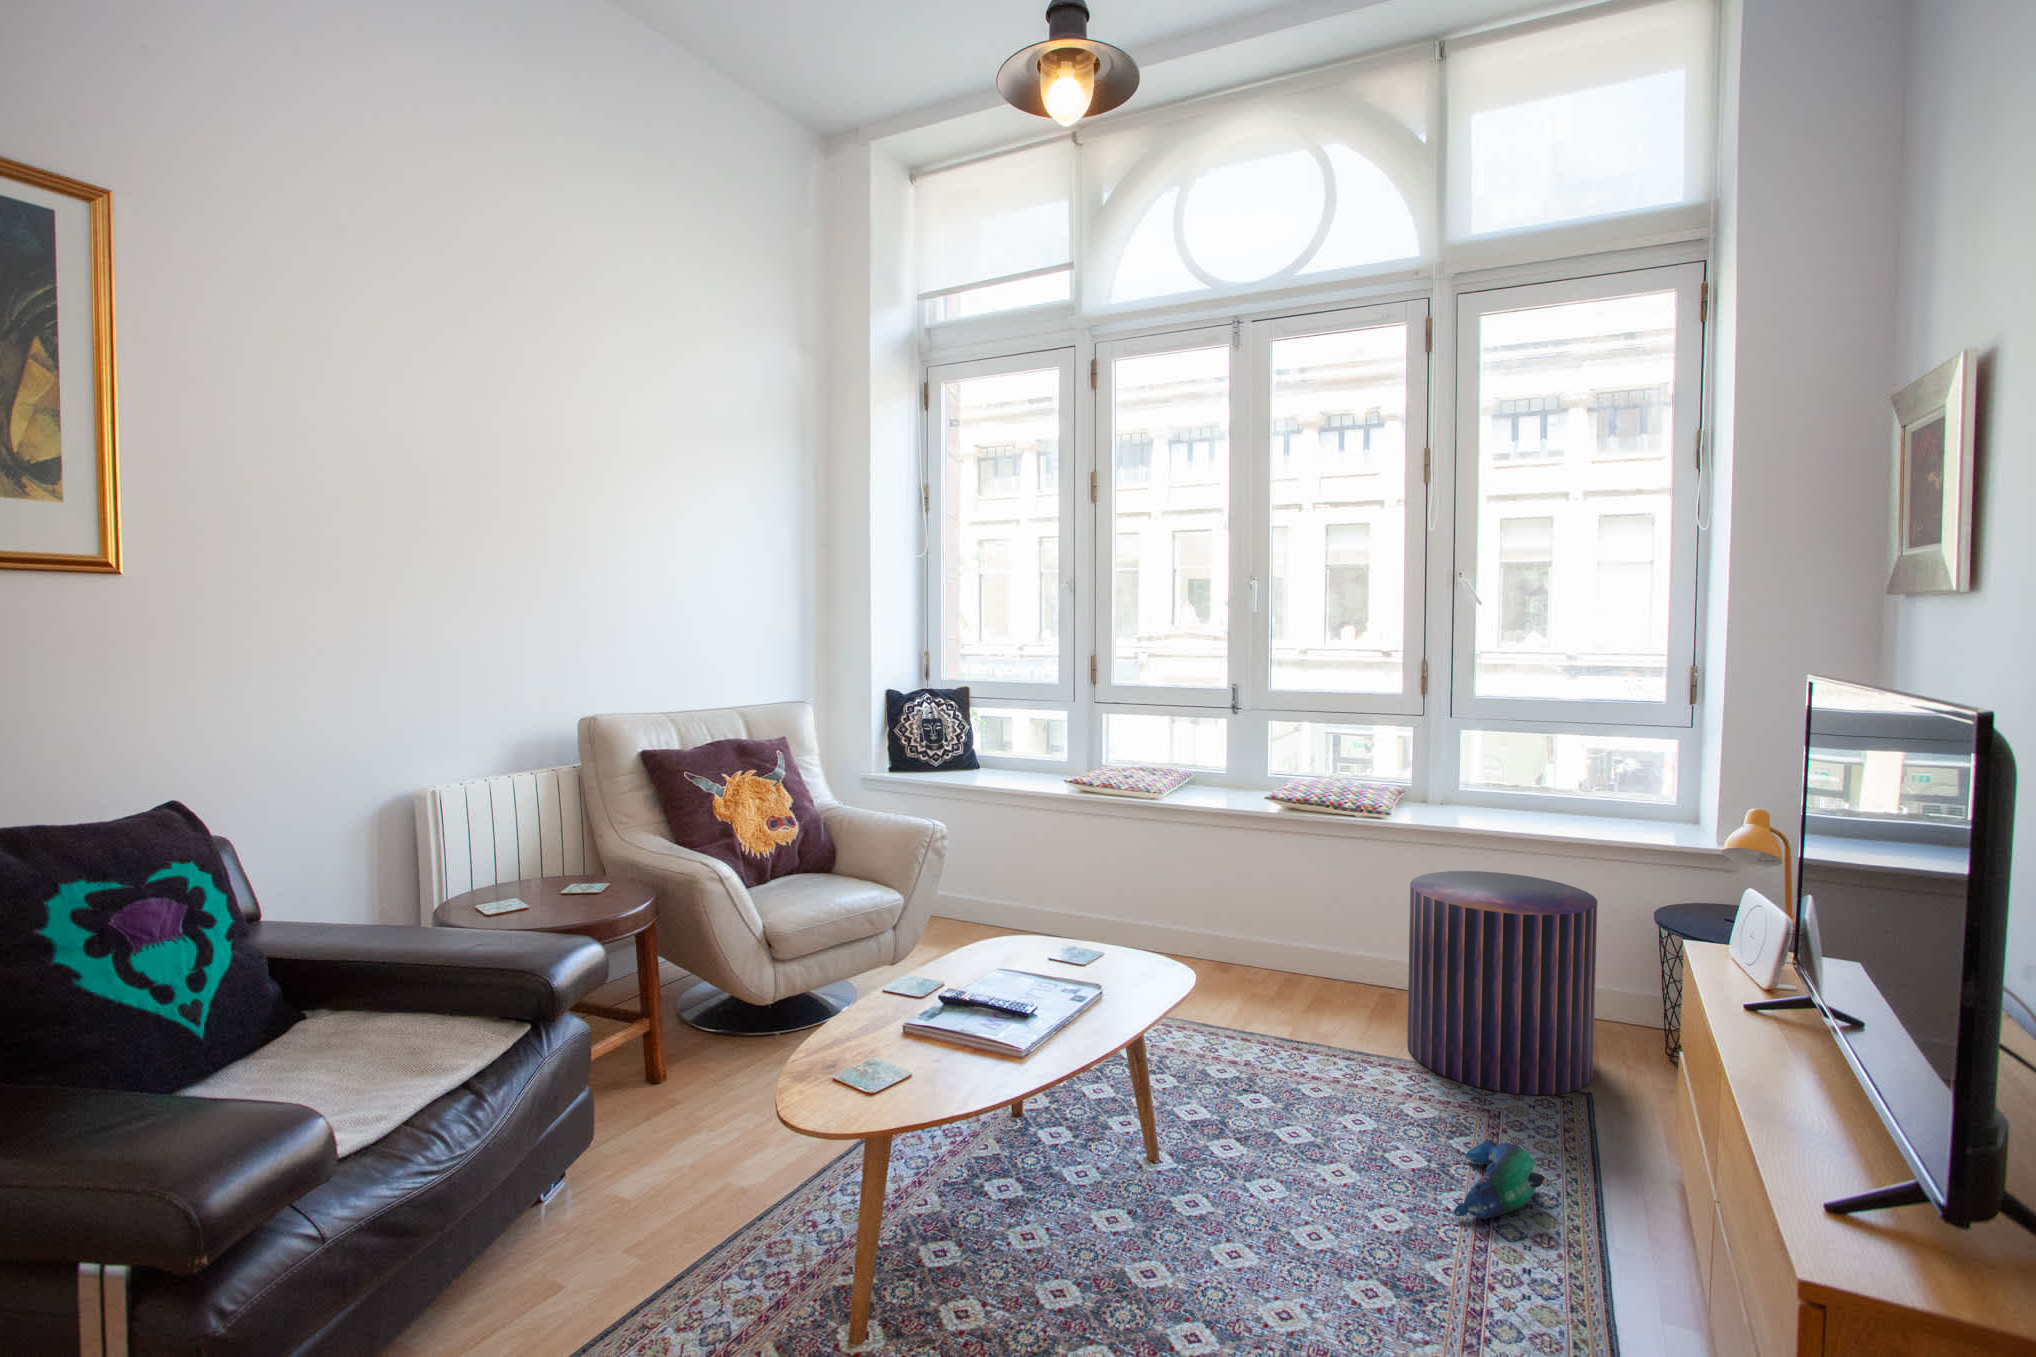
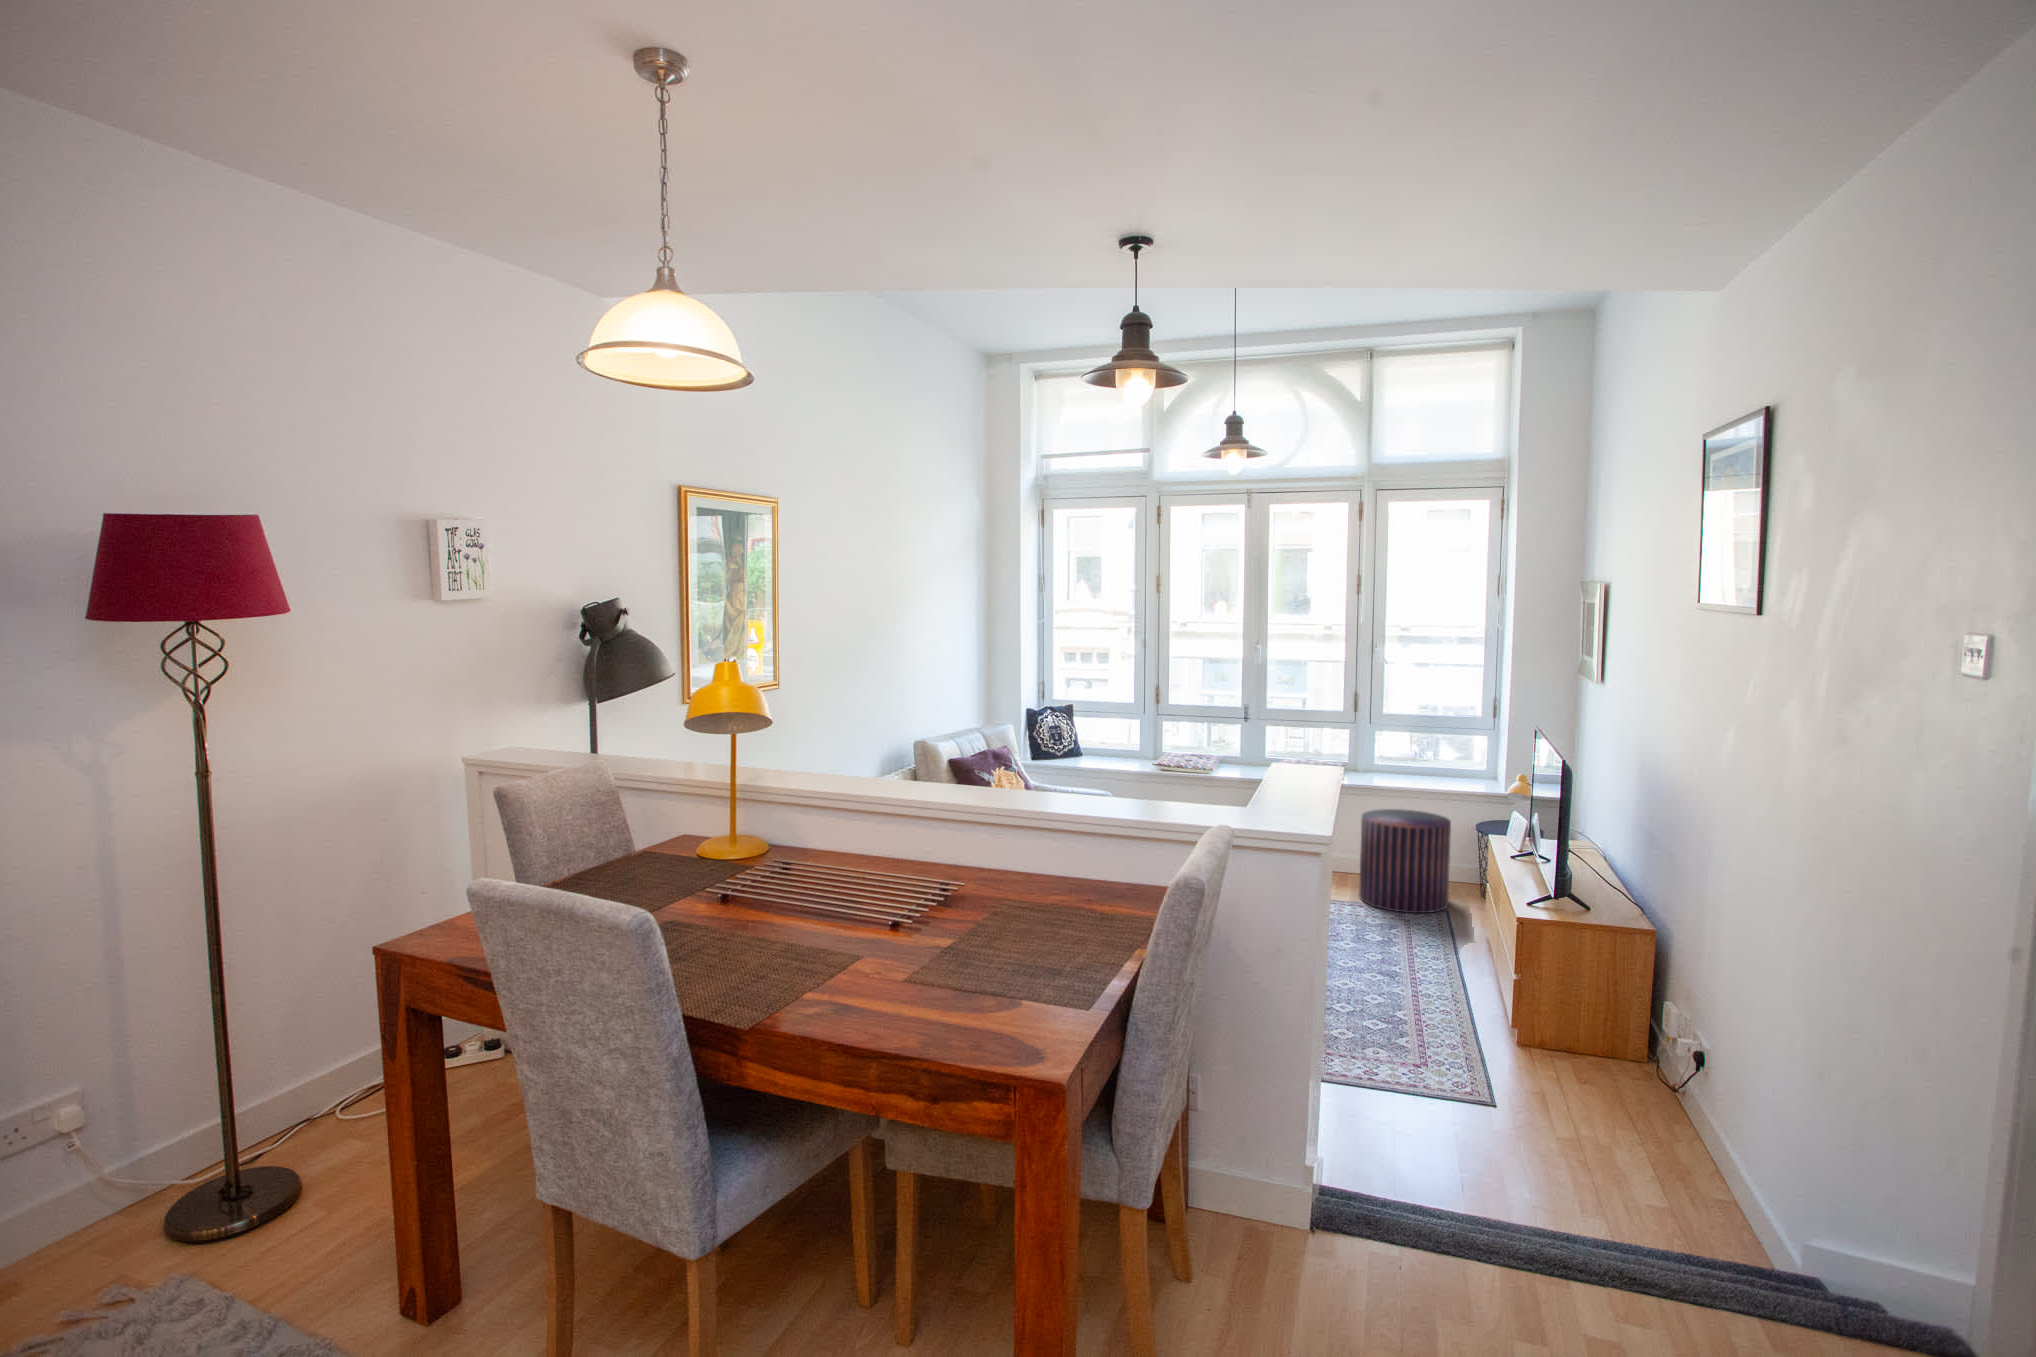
plush toy: present [1454,1139,1545,1219] -> none [1398,925,1434,953]

